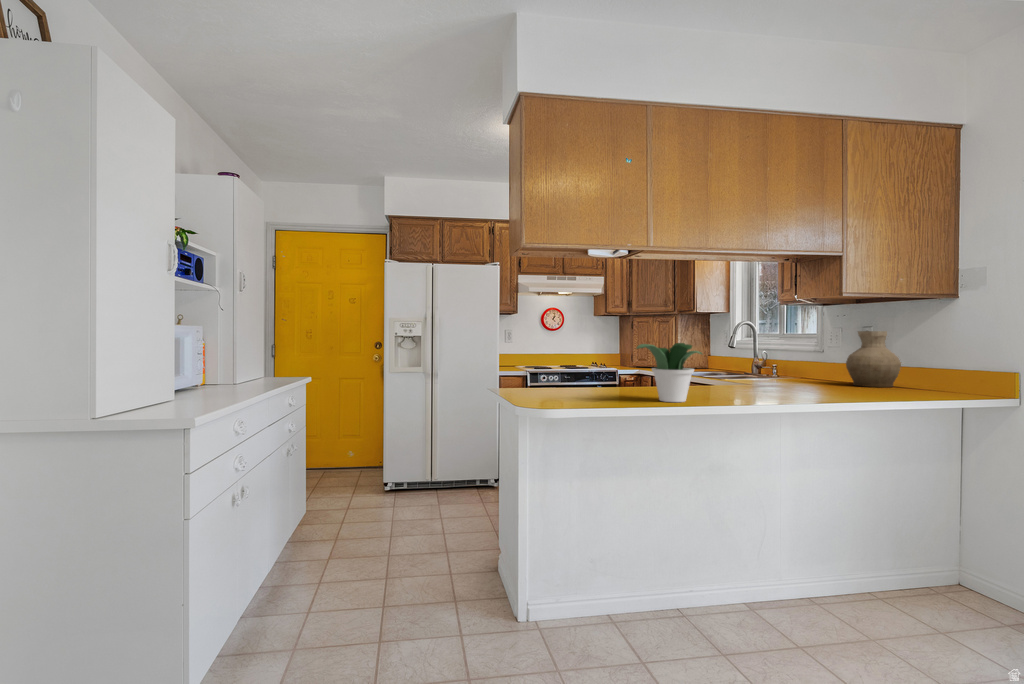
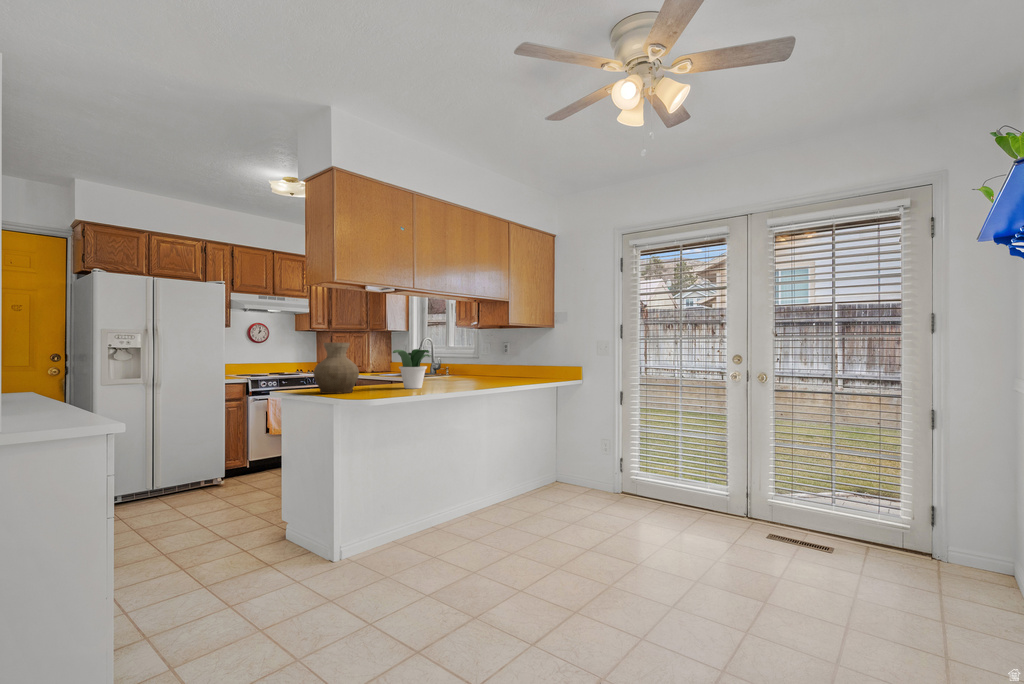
vase: present [846,331,901,387] -> present [313,343,359,394]

